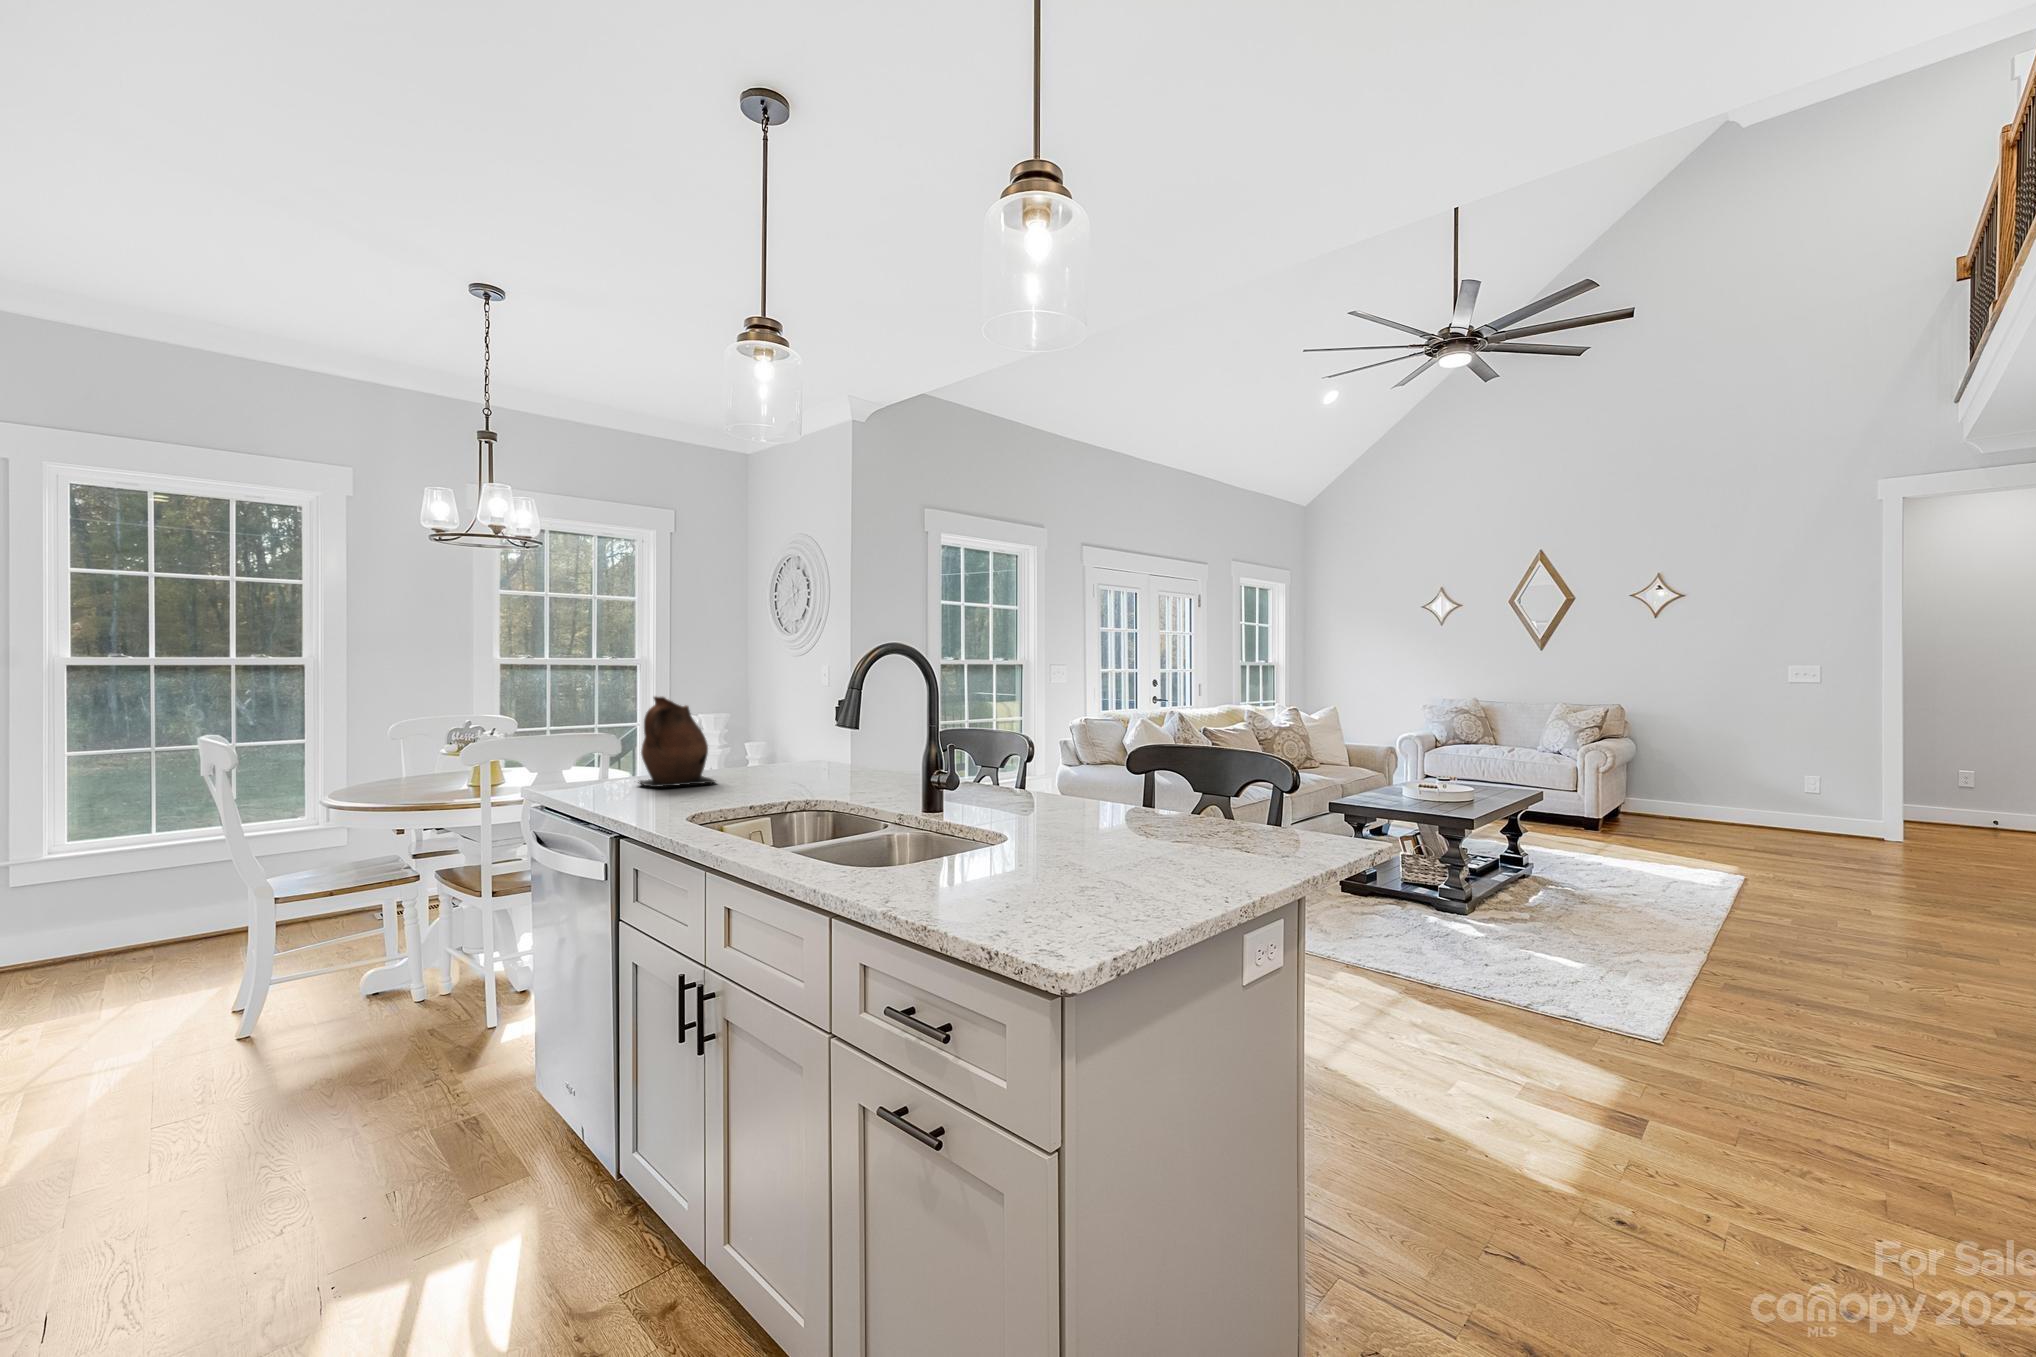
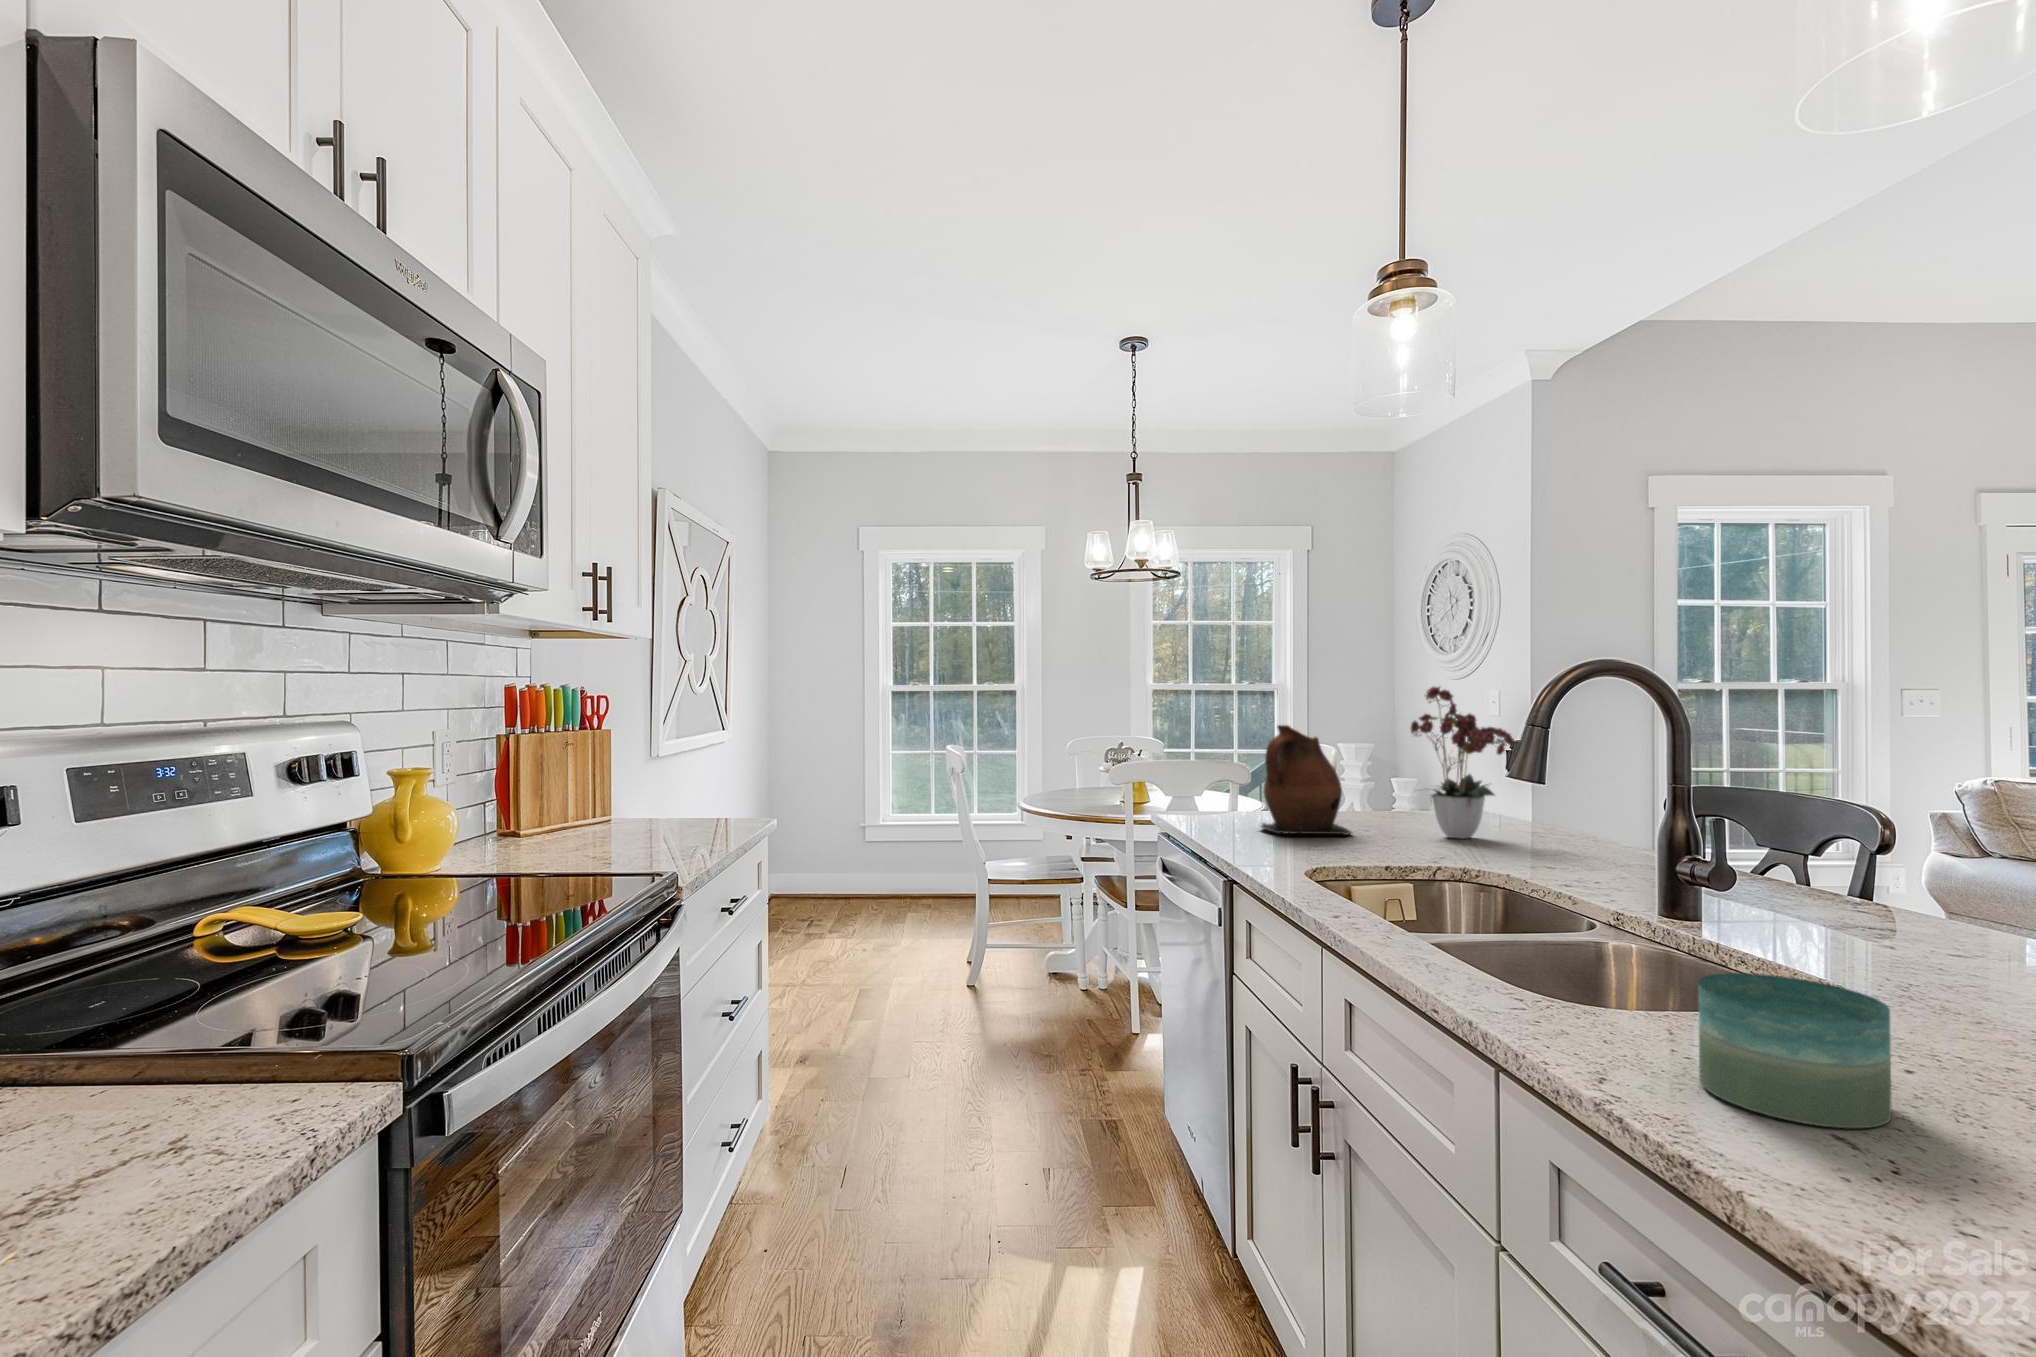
flower arrangement: none [757,659,842,779] -> present [1411,686,1515,839]
candle: none [939,829,1022,903] -> present [1698,973,1892,1128]

